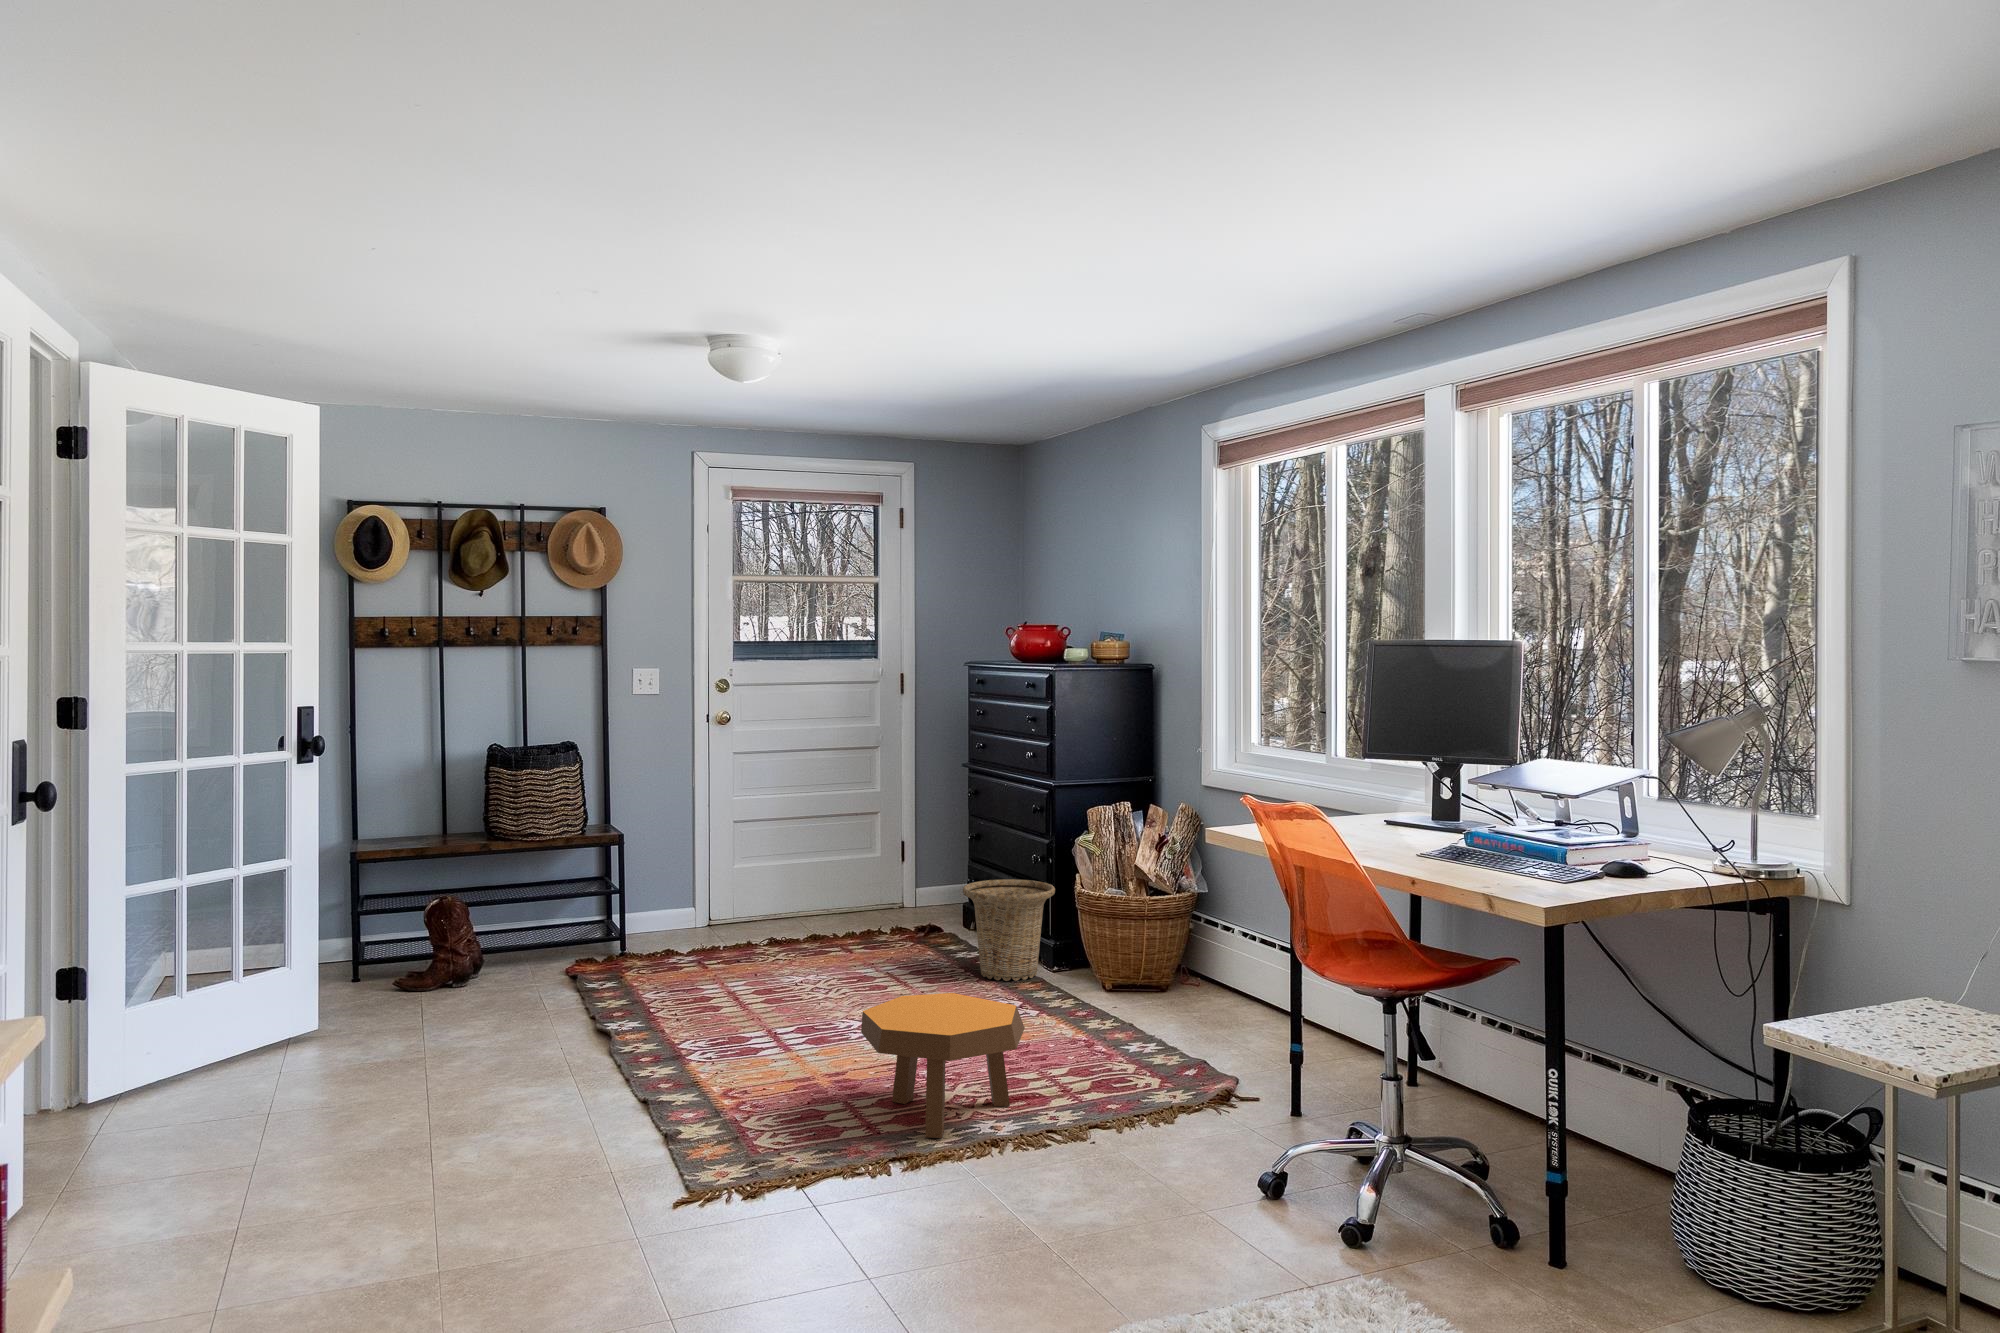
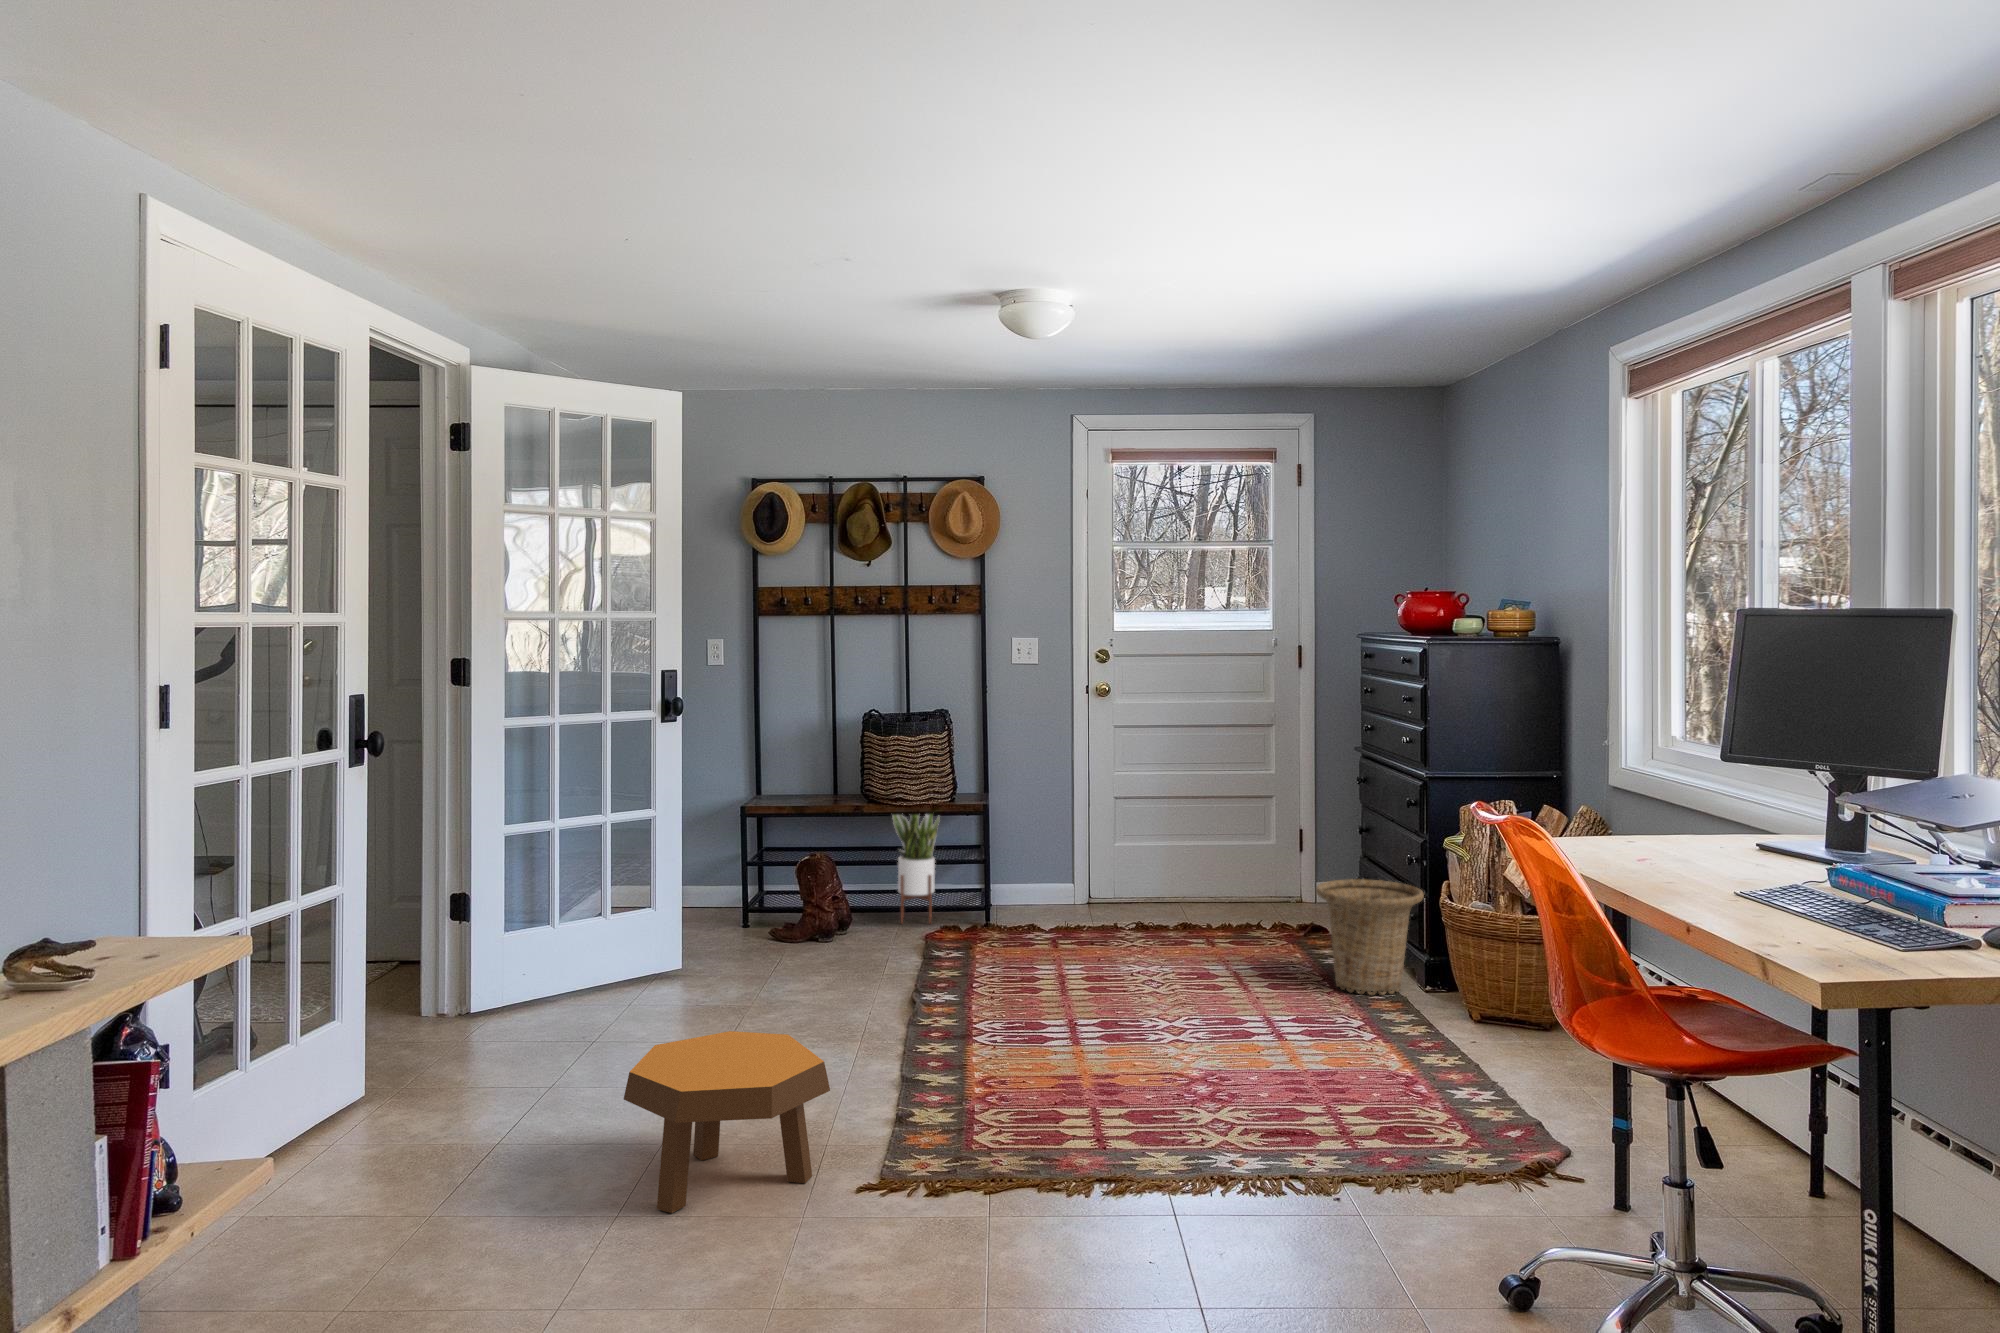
potted plant: none [515,833,572,962] -> present [892,814,940,923]
footstool: present [861,993,1025,1138] -> present [624,1031,830,1213]

